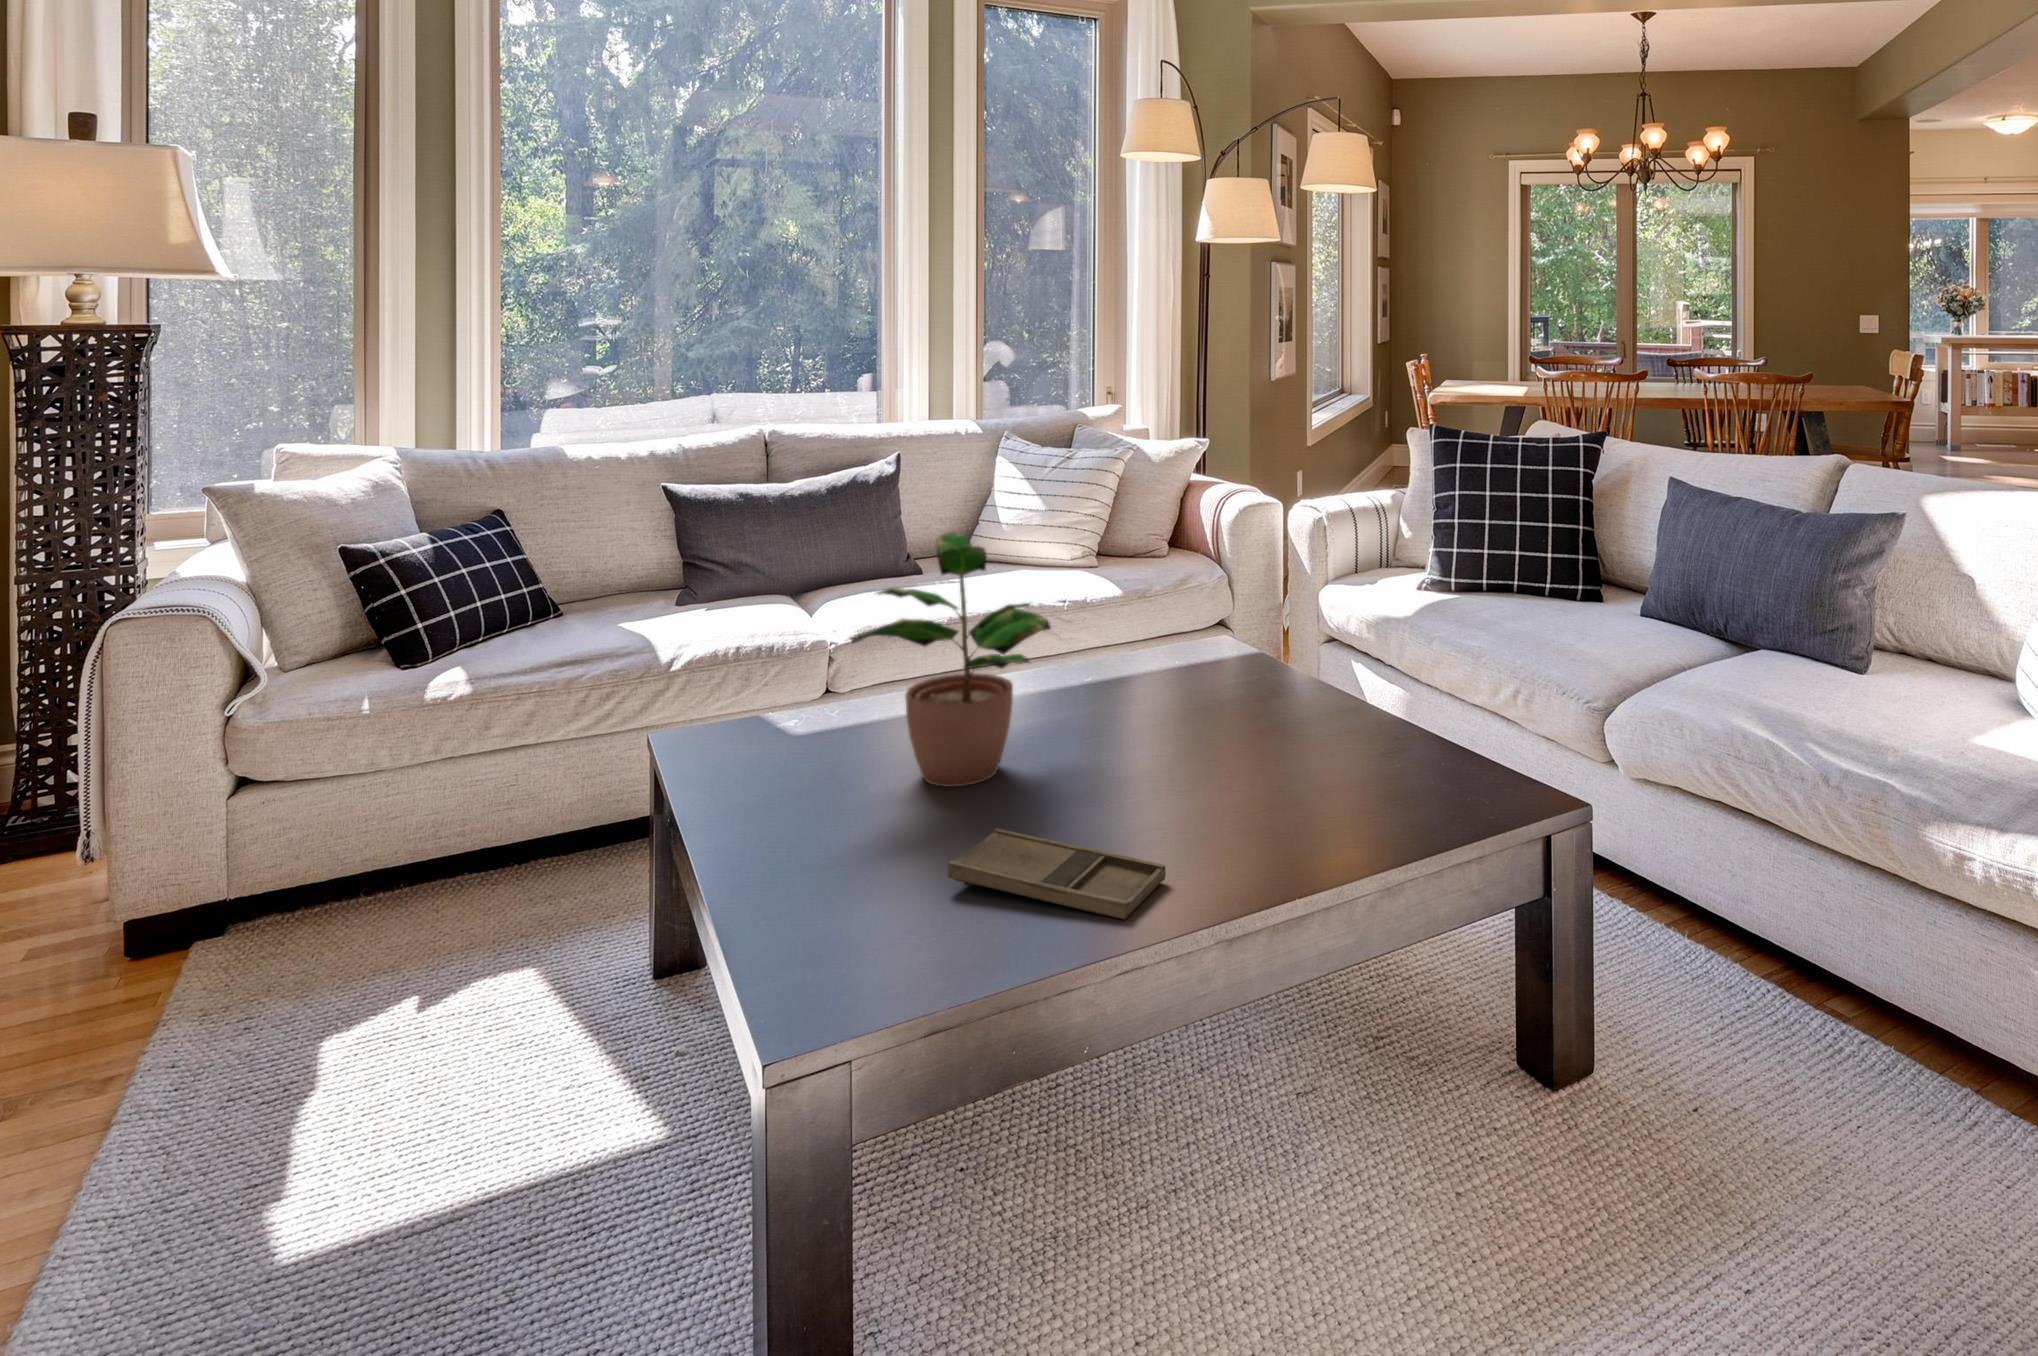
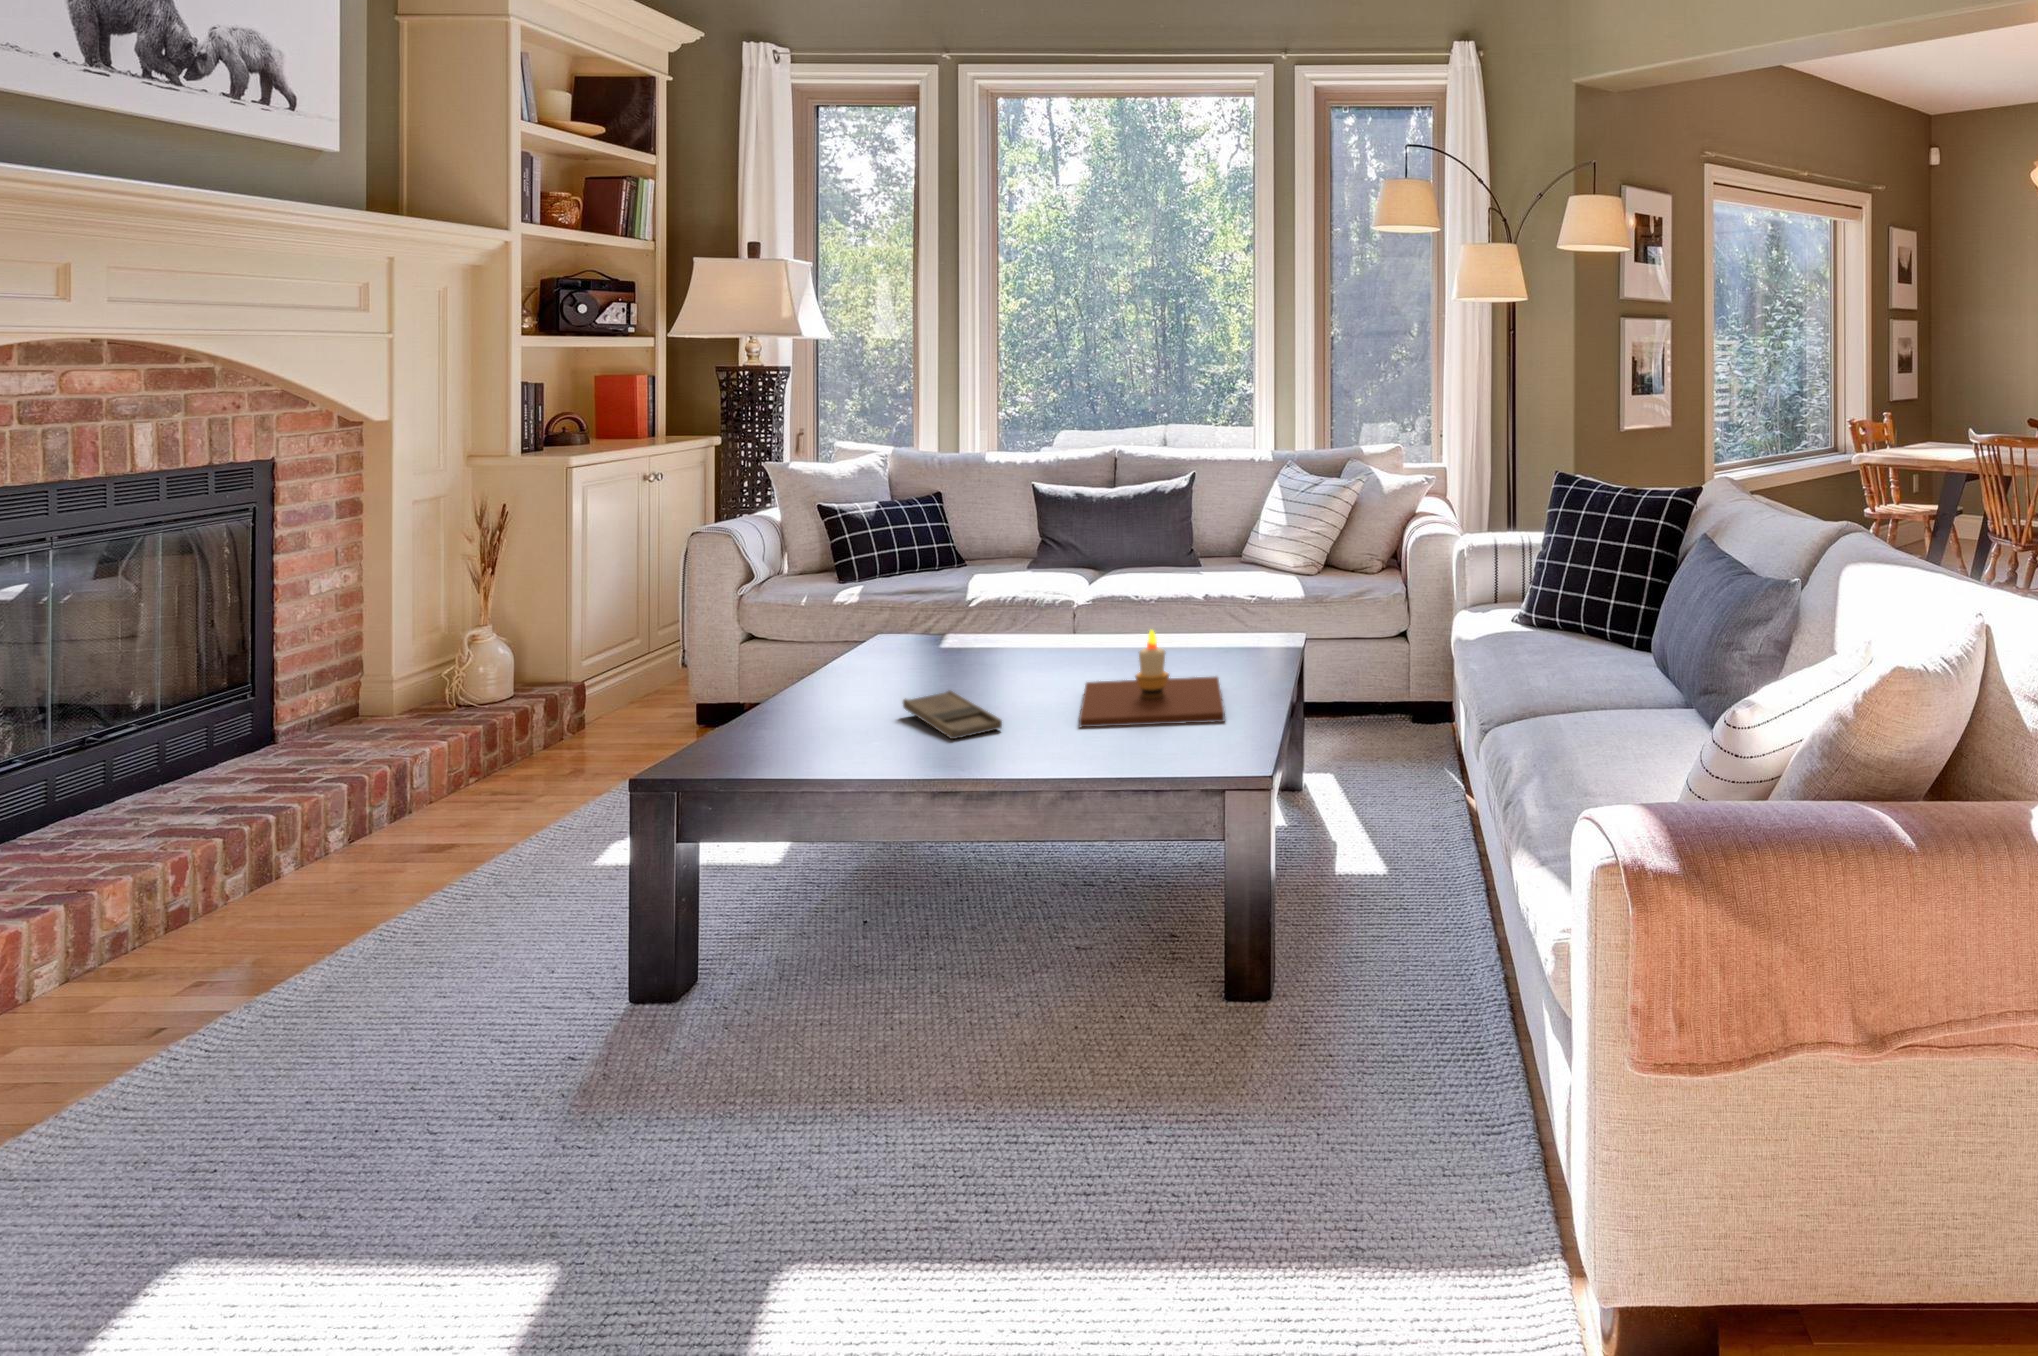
potted plant: present [851,532,1051,787] -> none [928,518,1084,678]
candle: none [1145,678,1424,851] -> present [1079,630,1225,727]

